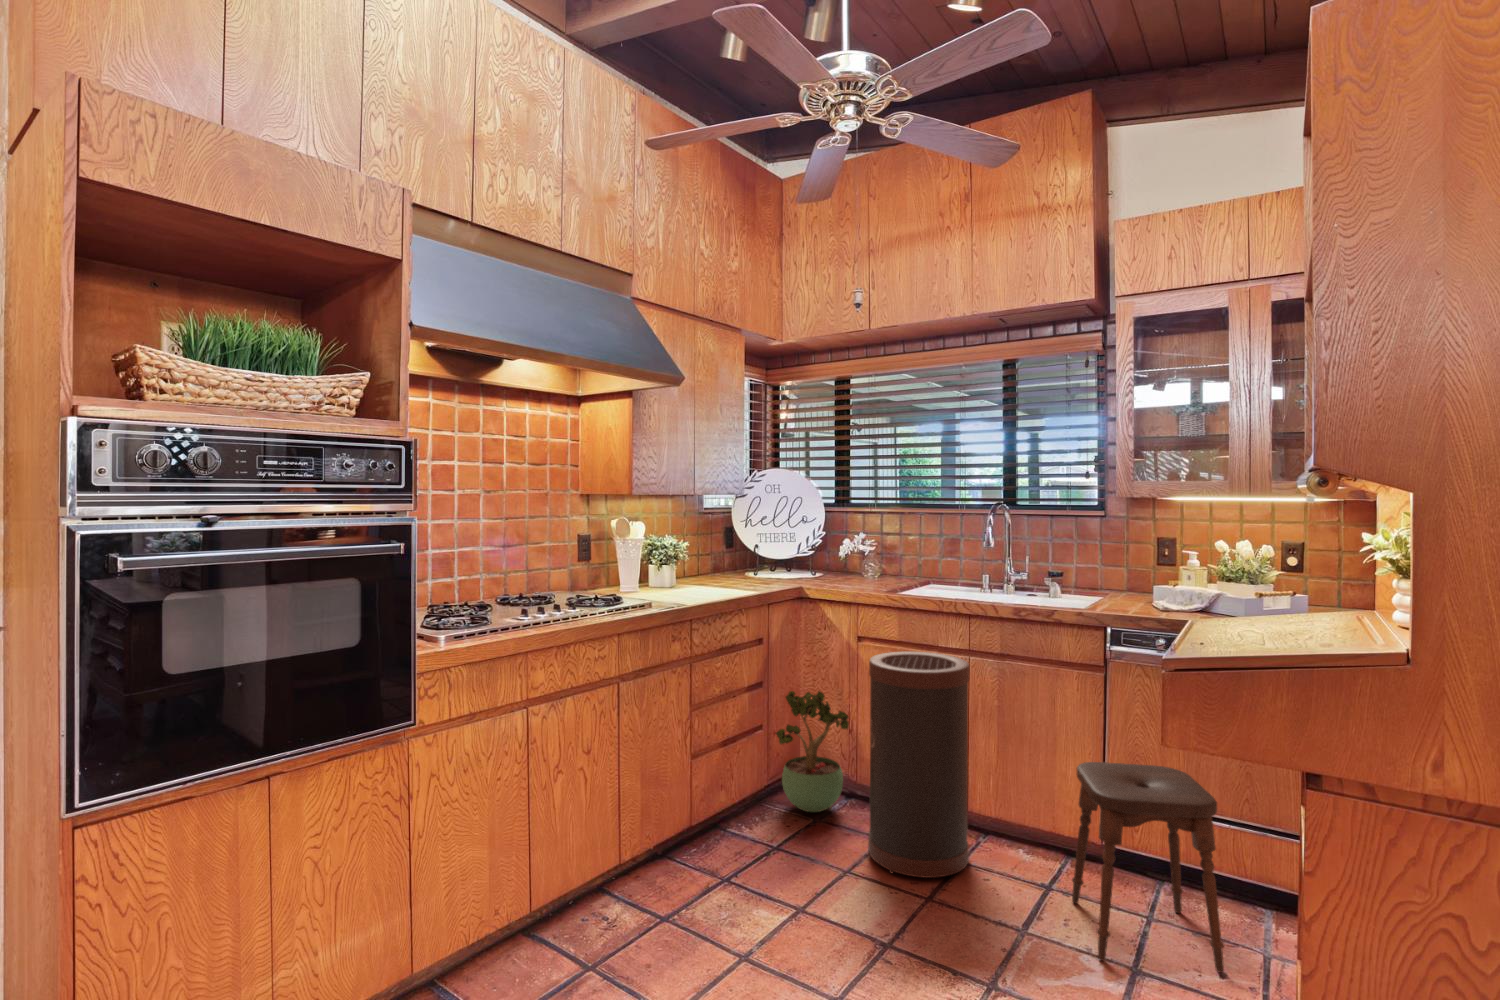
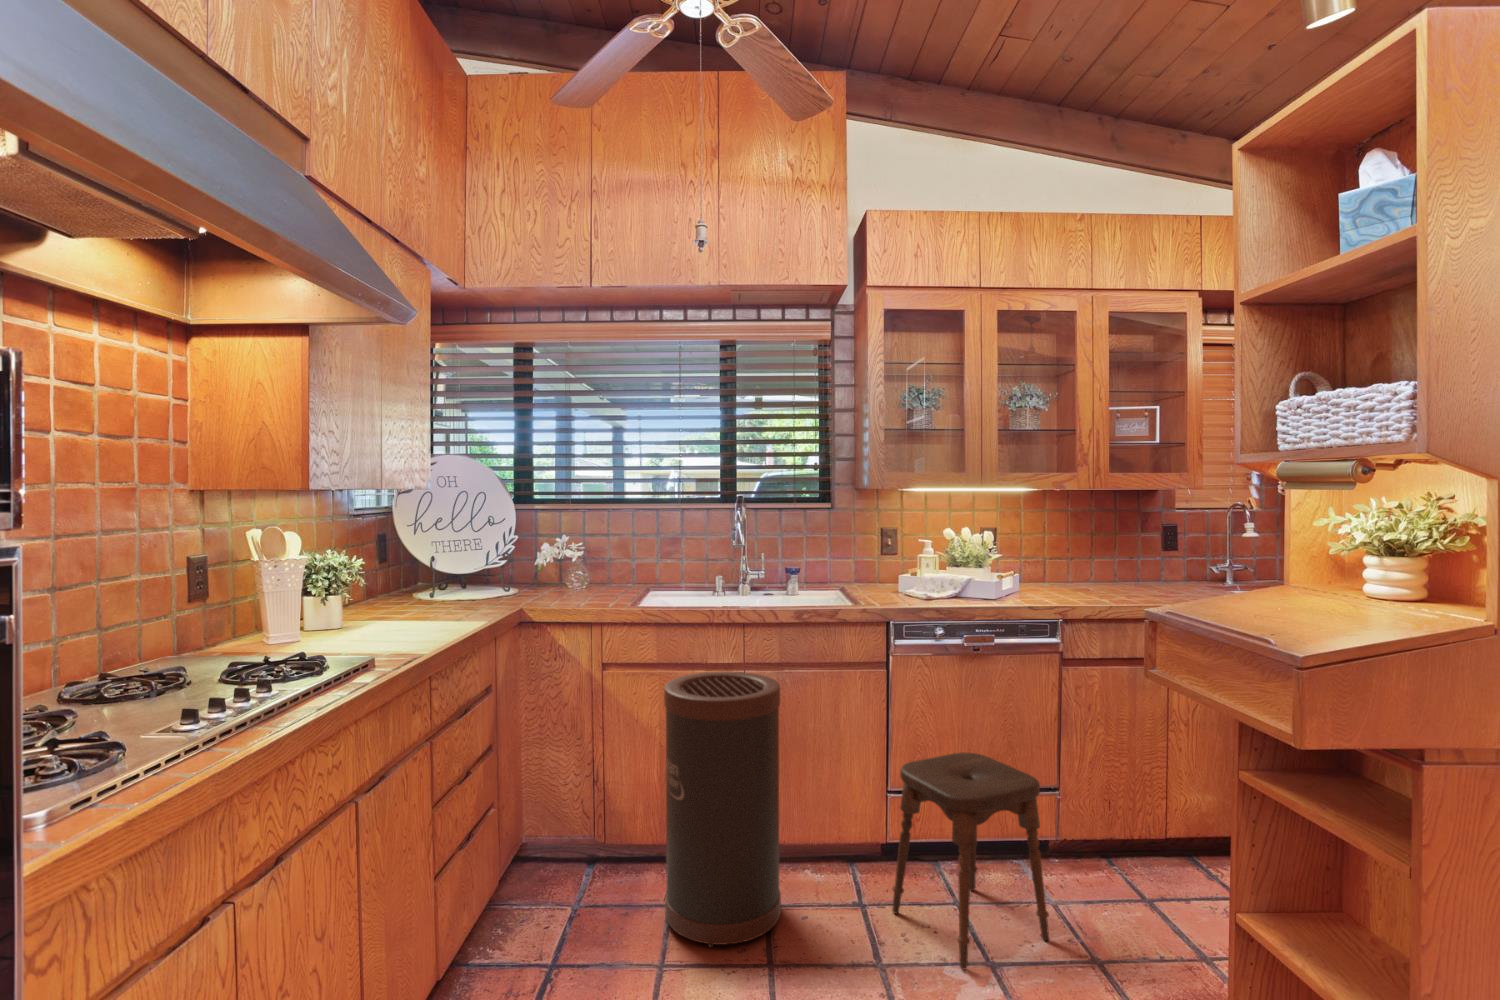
potted plant: present [776,691,849,812] -> none [510,739,616,898]

